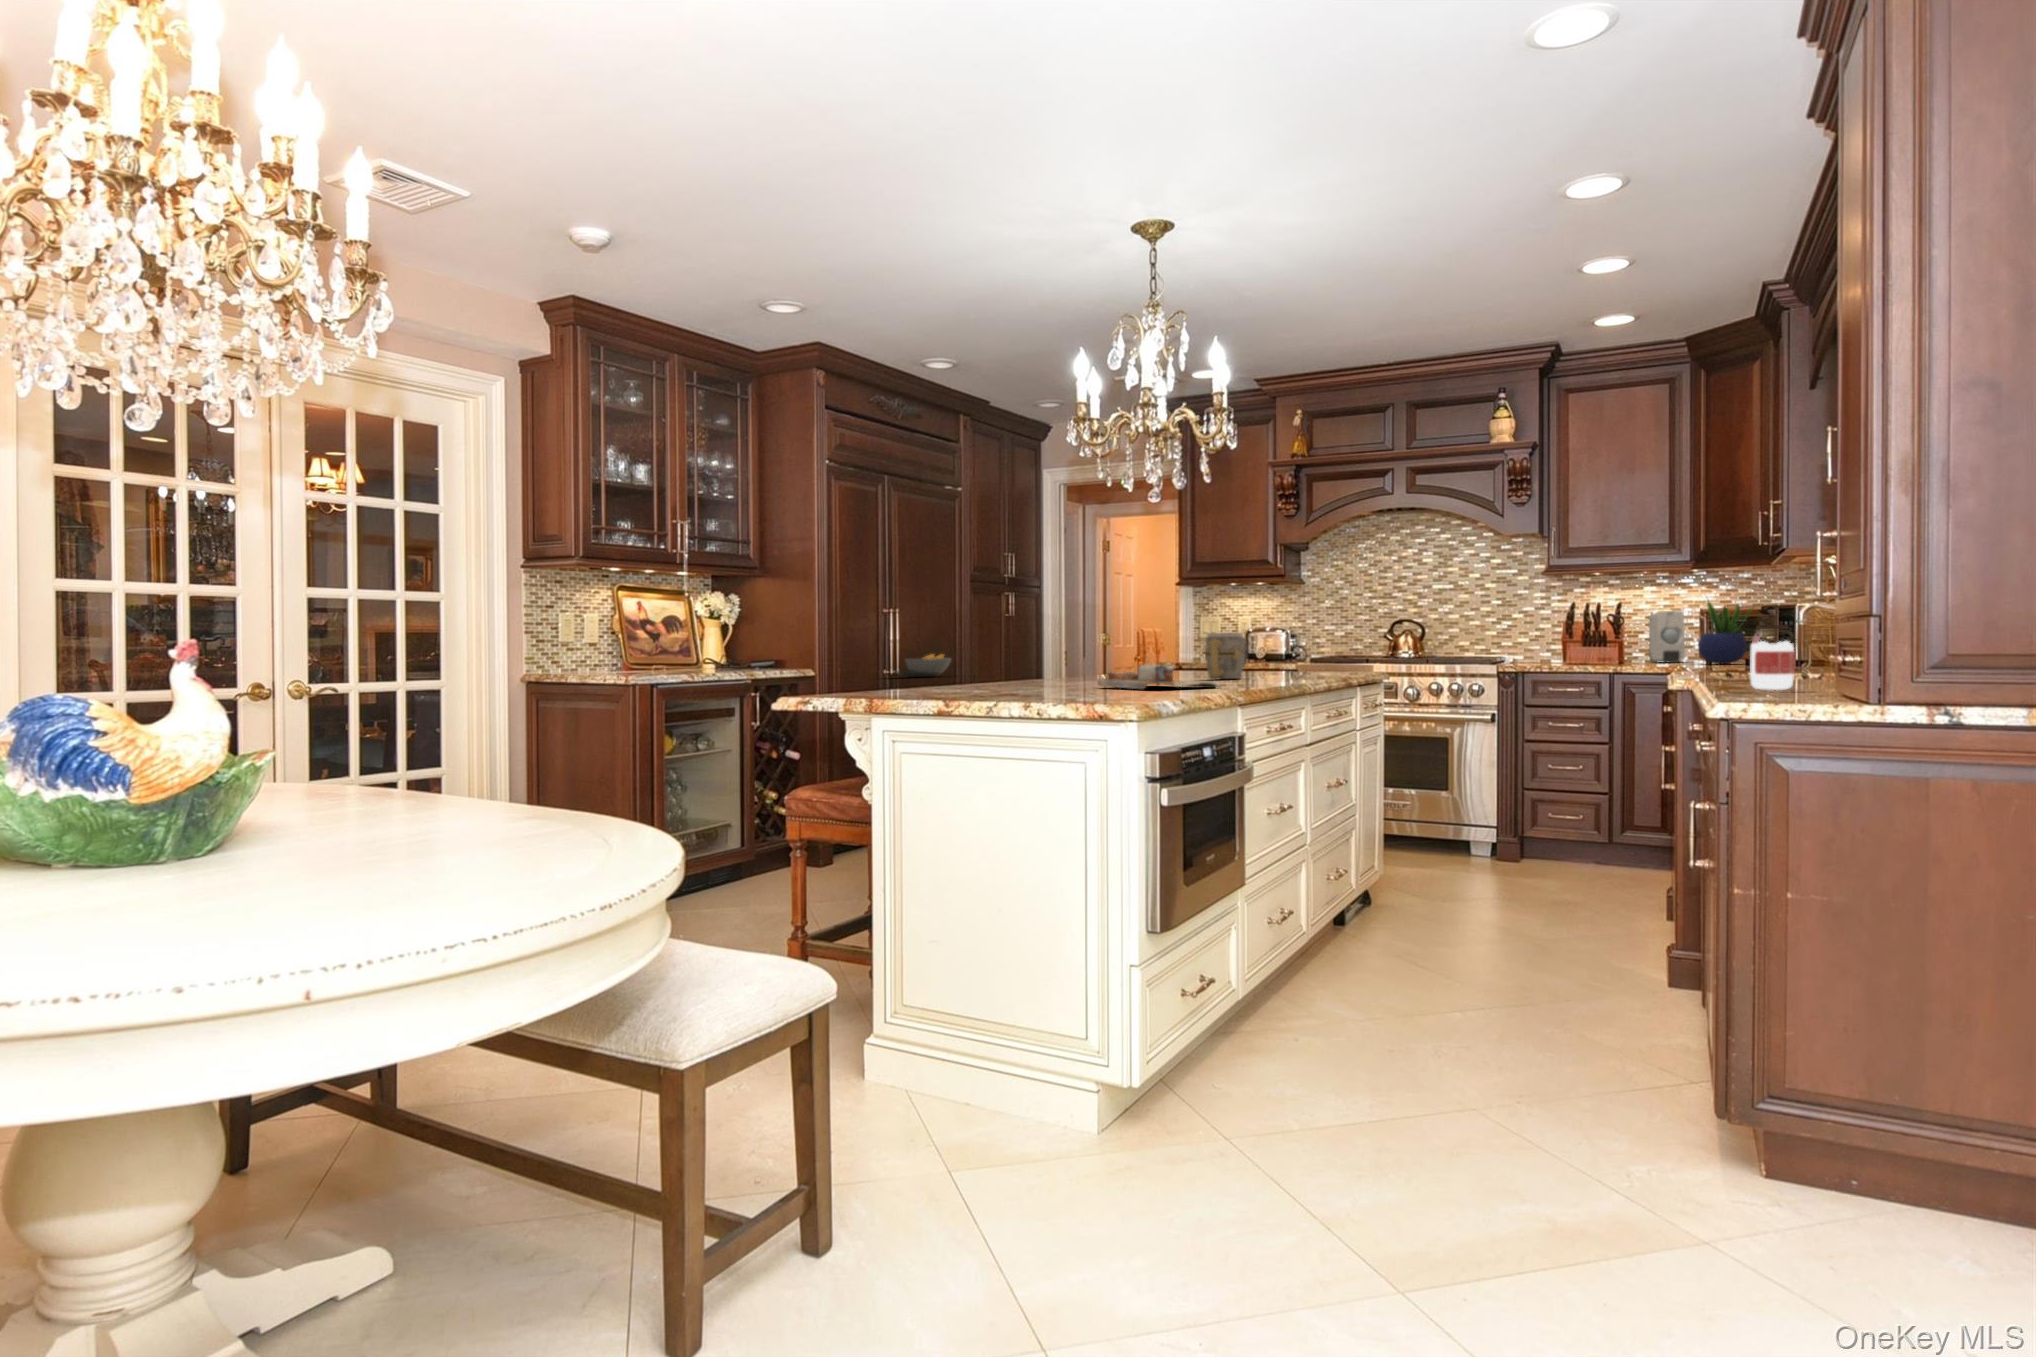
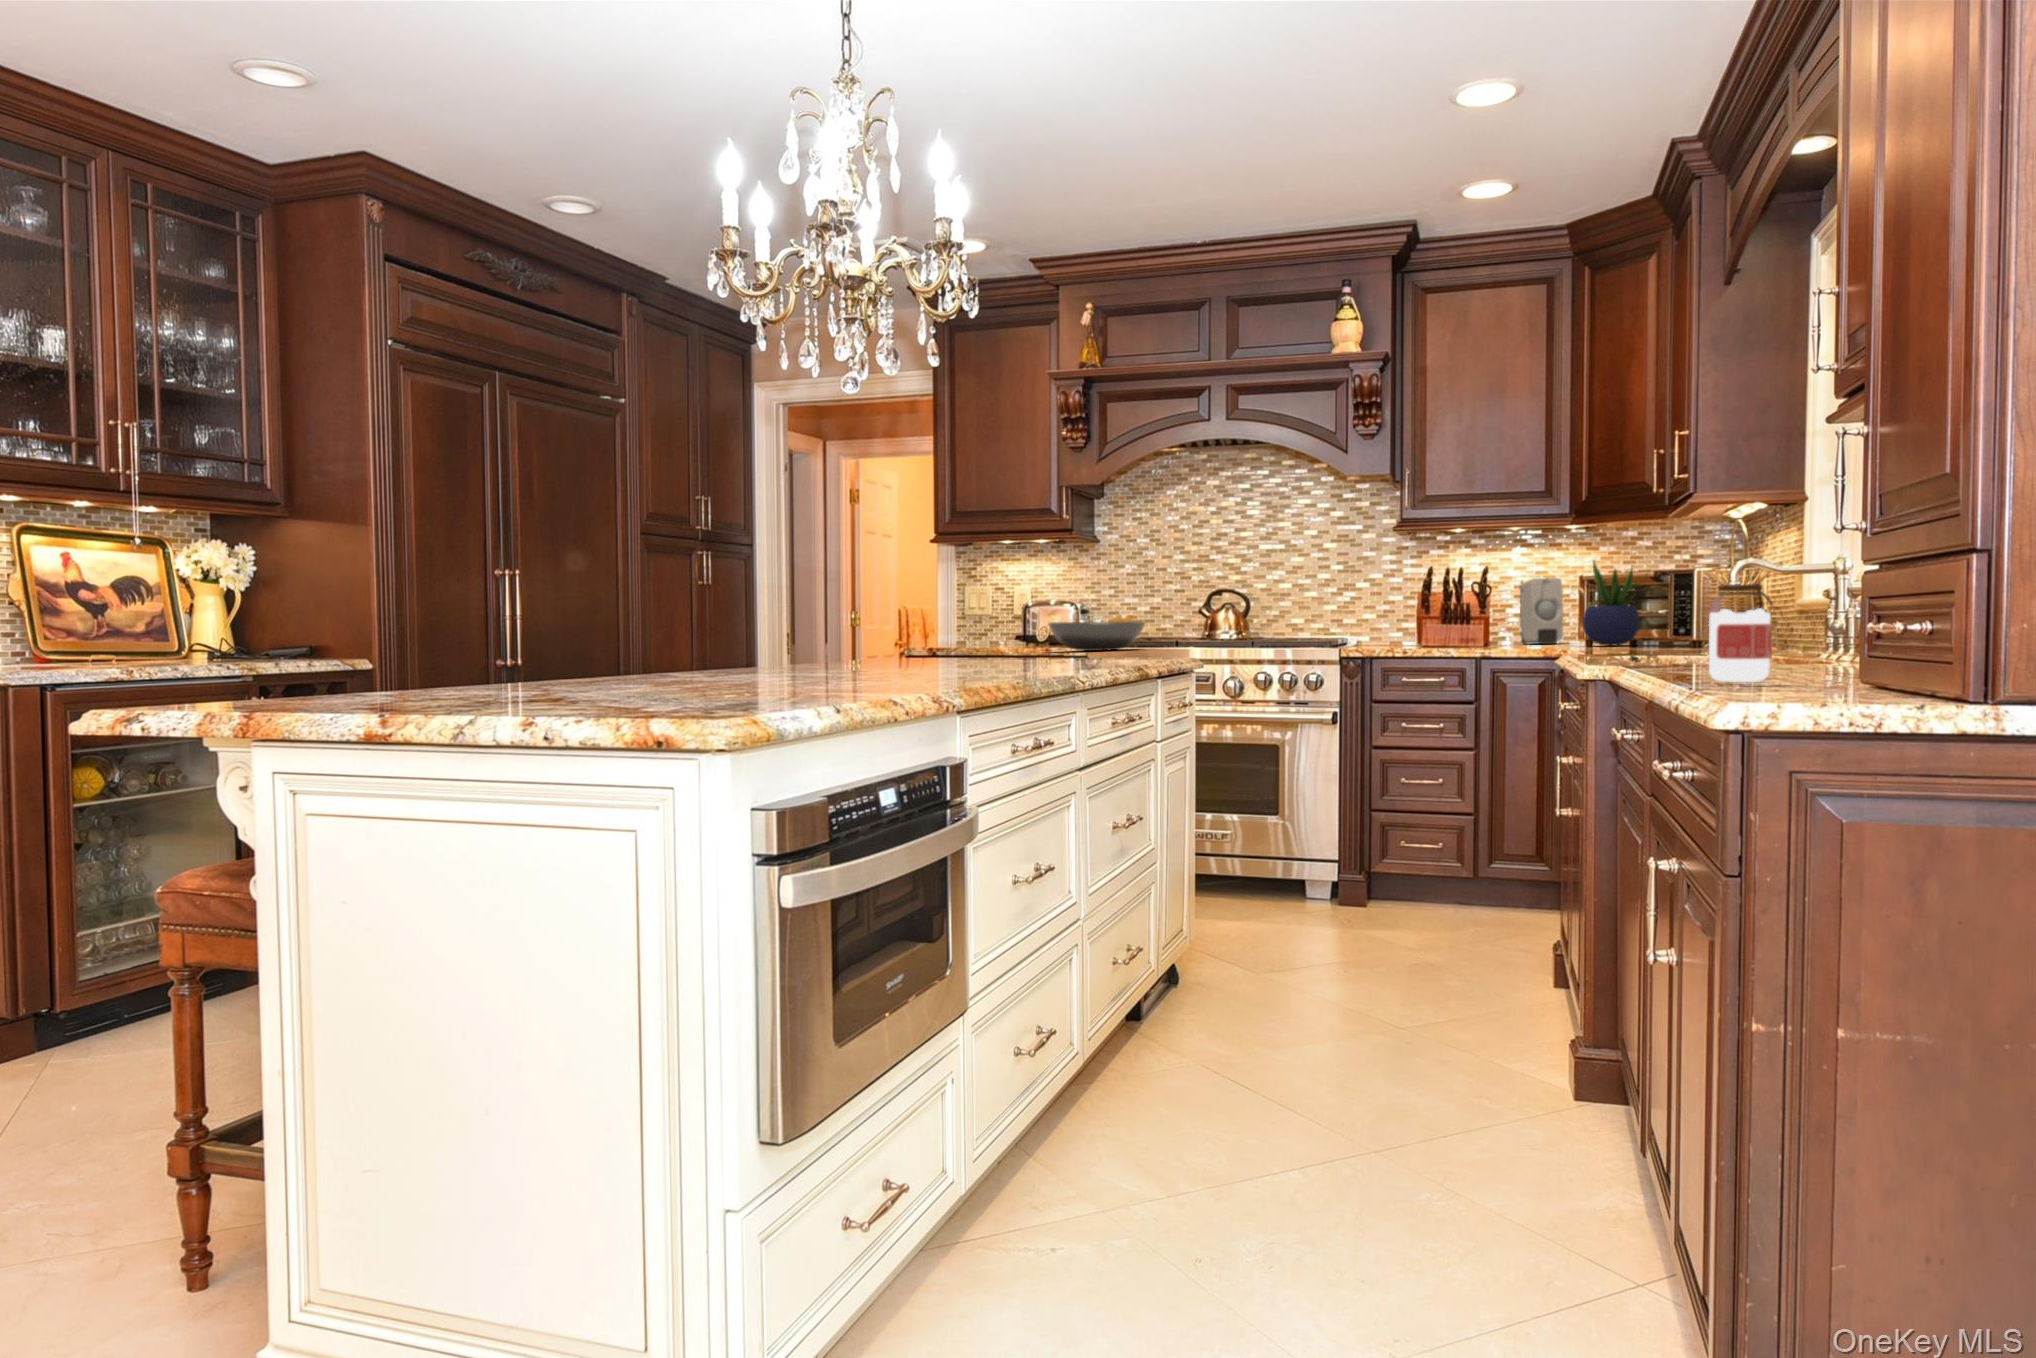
mug: present [1205,632,1248,679] -> none [929,599,995,670]
fruit bowl: present [897,654,951,677] -> present [1049,615,1145,651]
cutting board: present [1098,664,1221,689] -> none [740,648,928,689]

